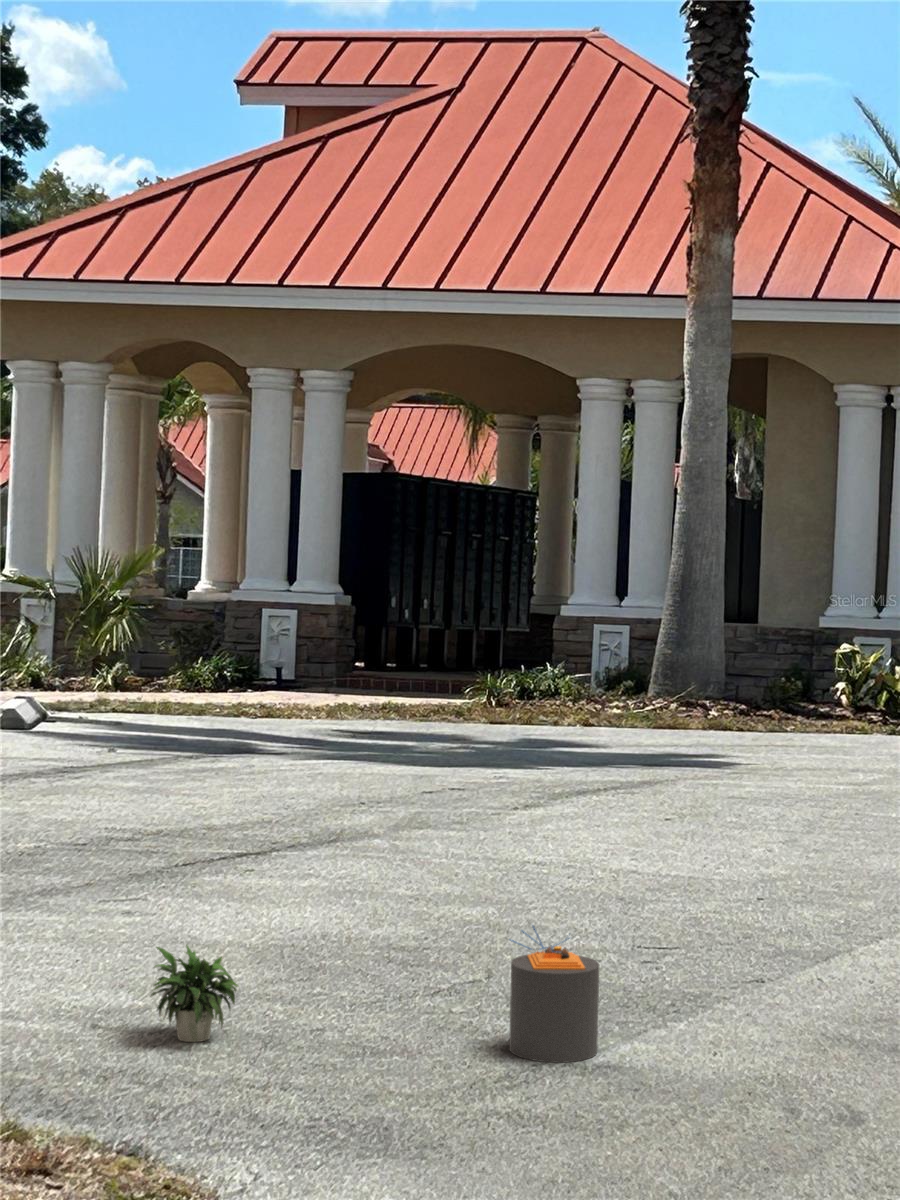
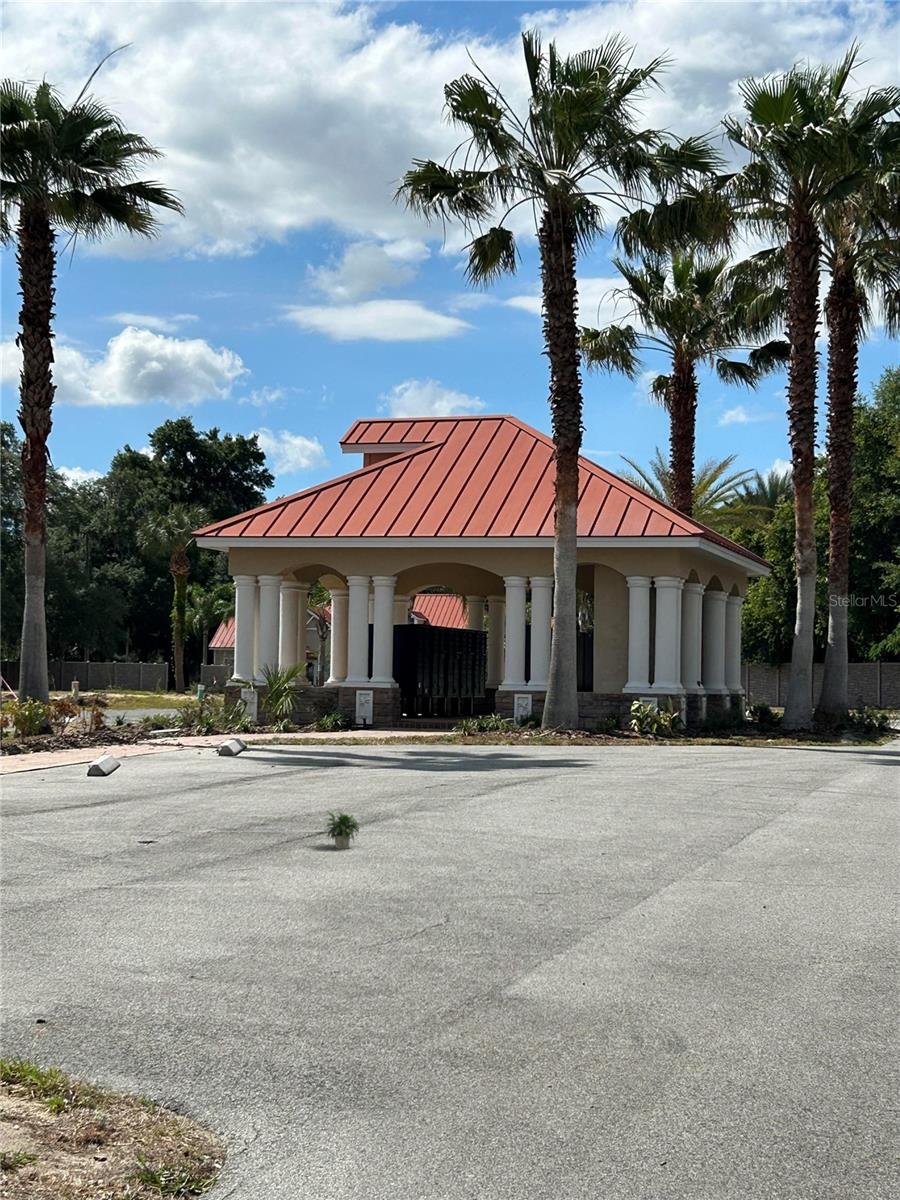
trash can: present [509,925,599,1063] -> none [468,796,506,852]

